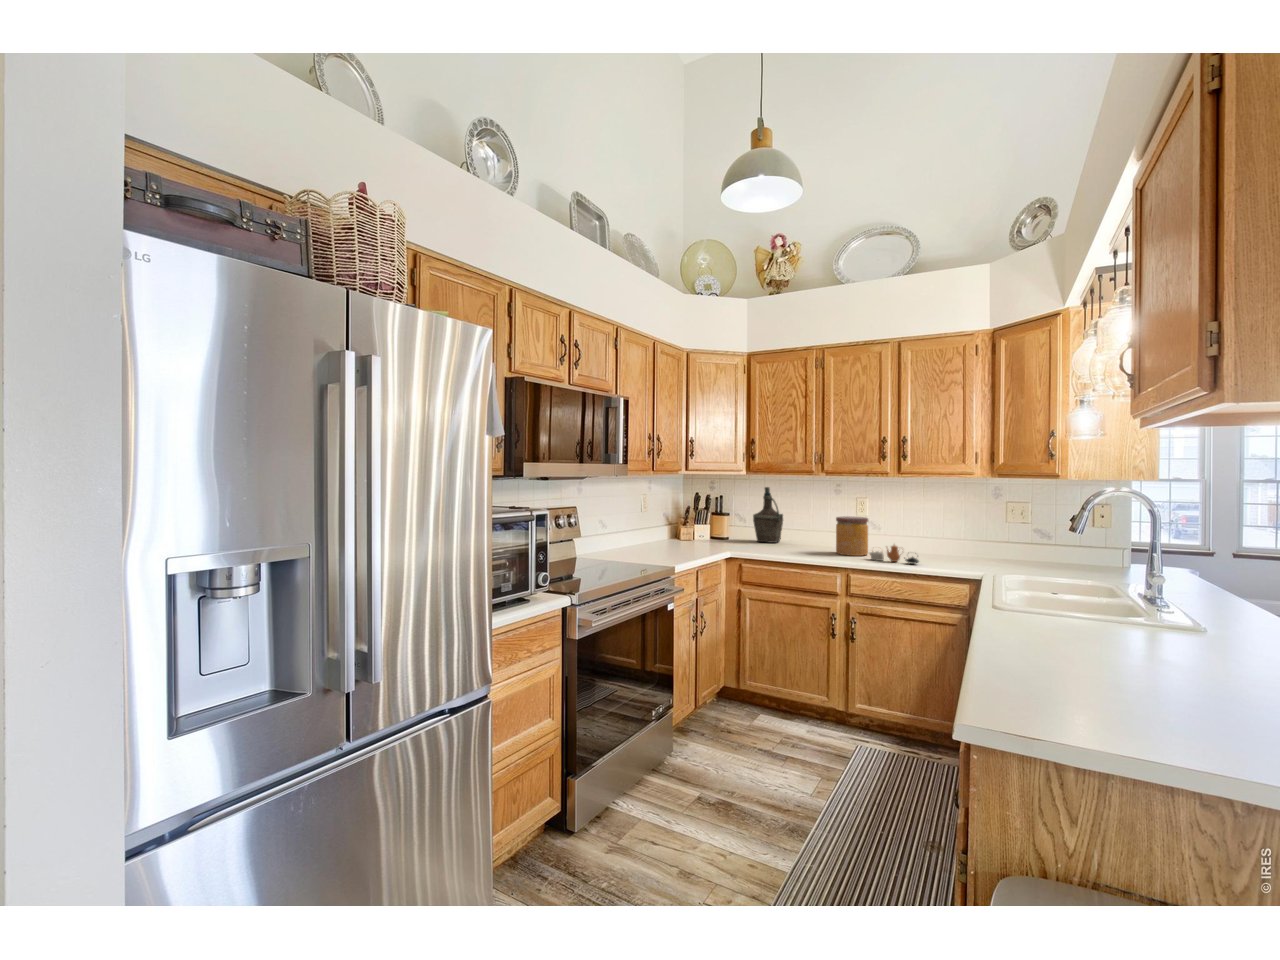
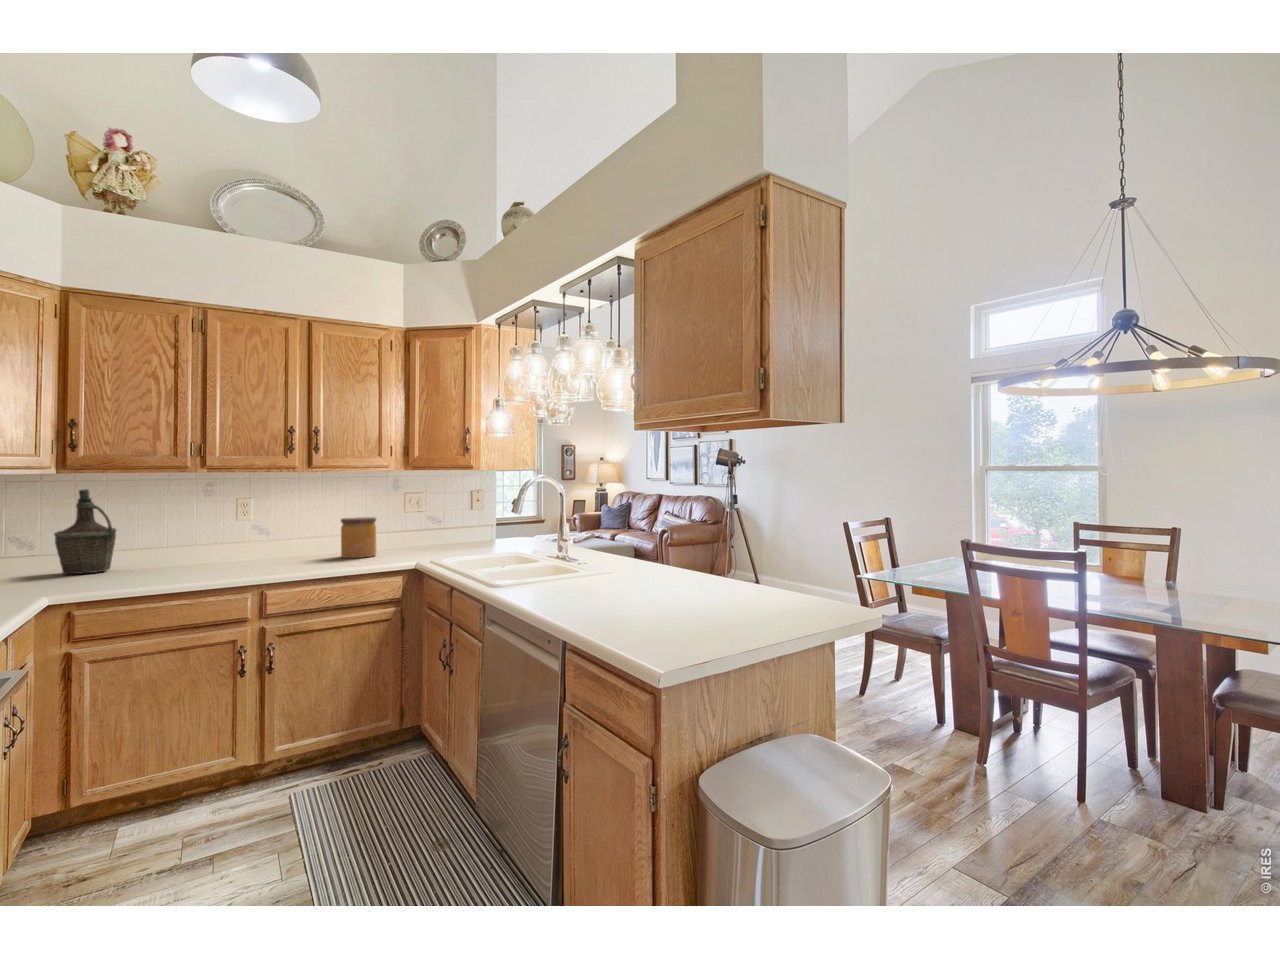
jar: present [836,516,868,556] -> present [341,517,376,558]
teapot: present [870,545,919,564] -> none [280,547,344,570]

